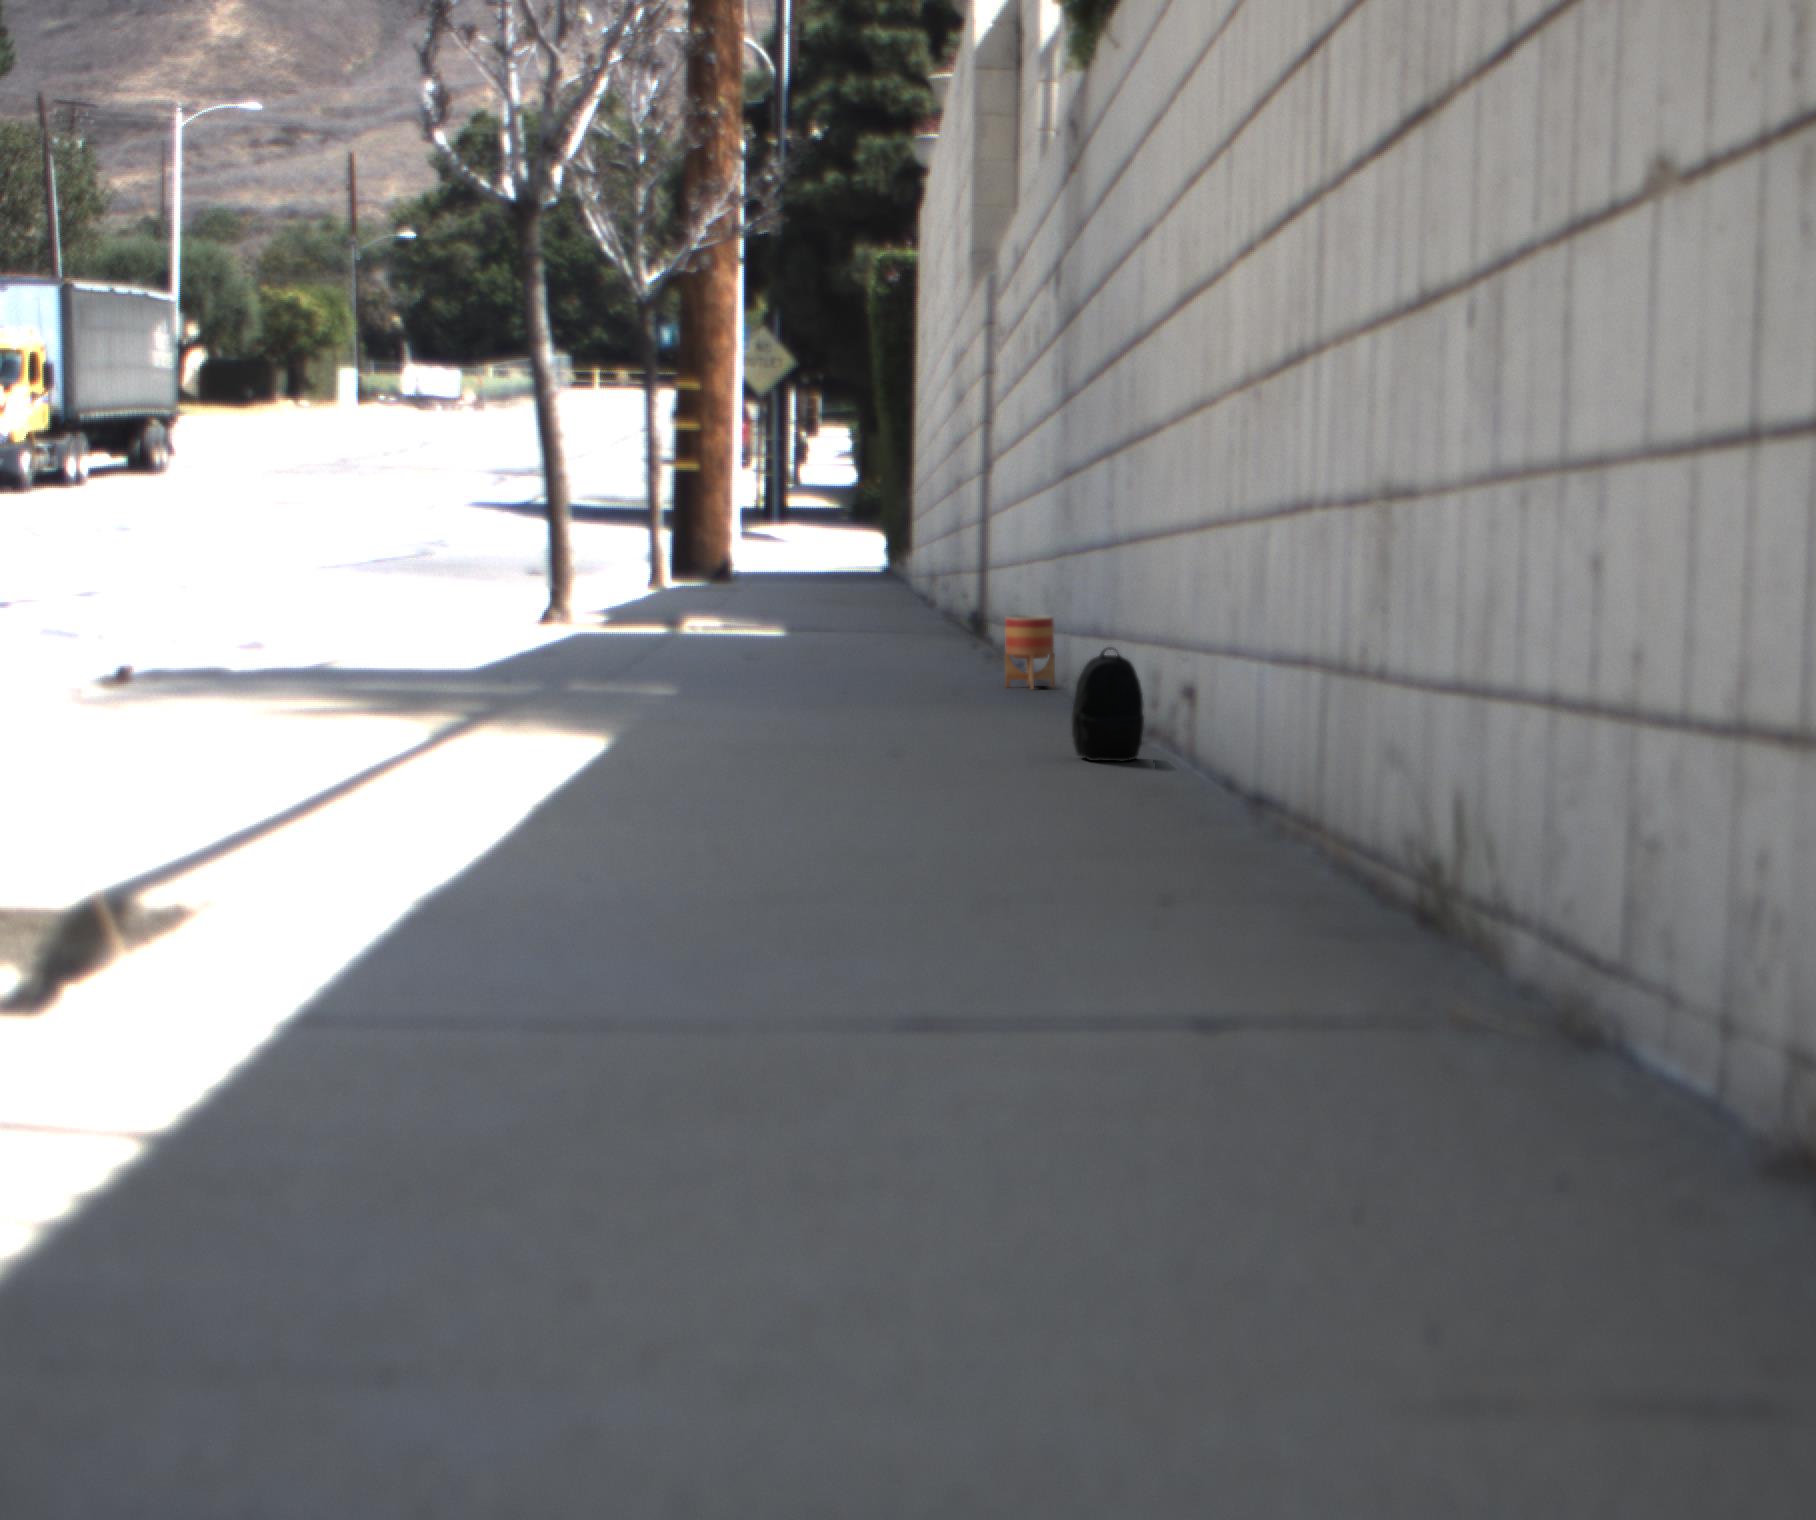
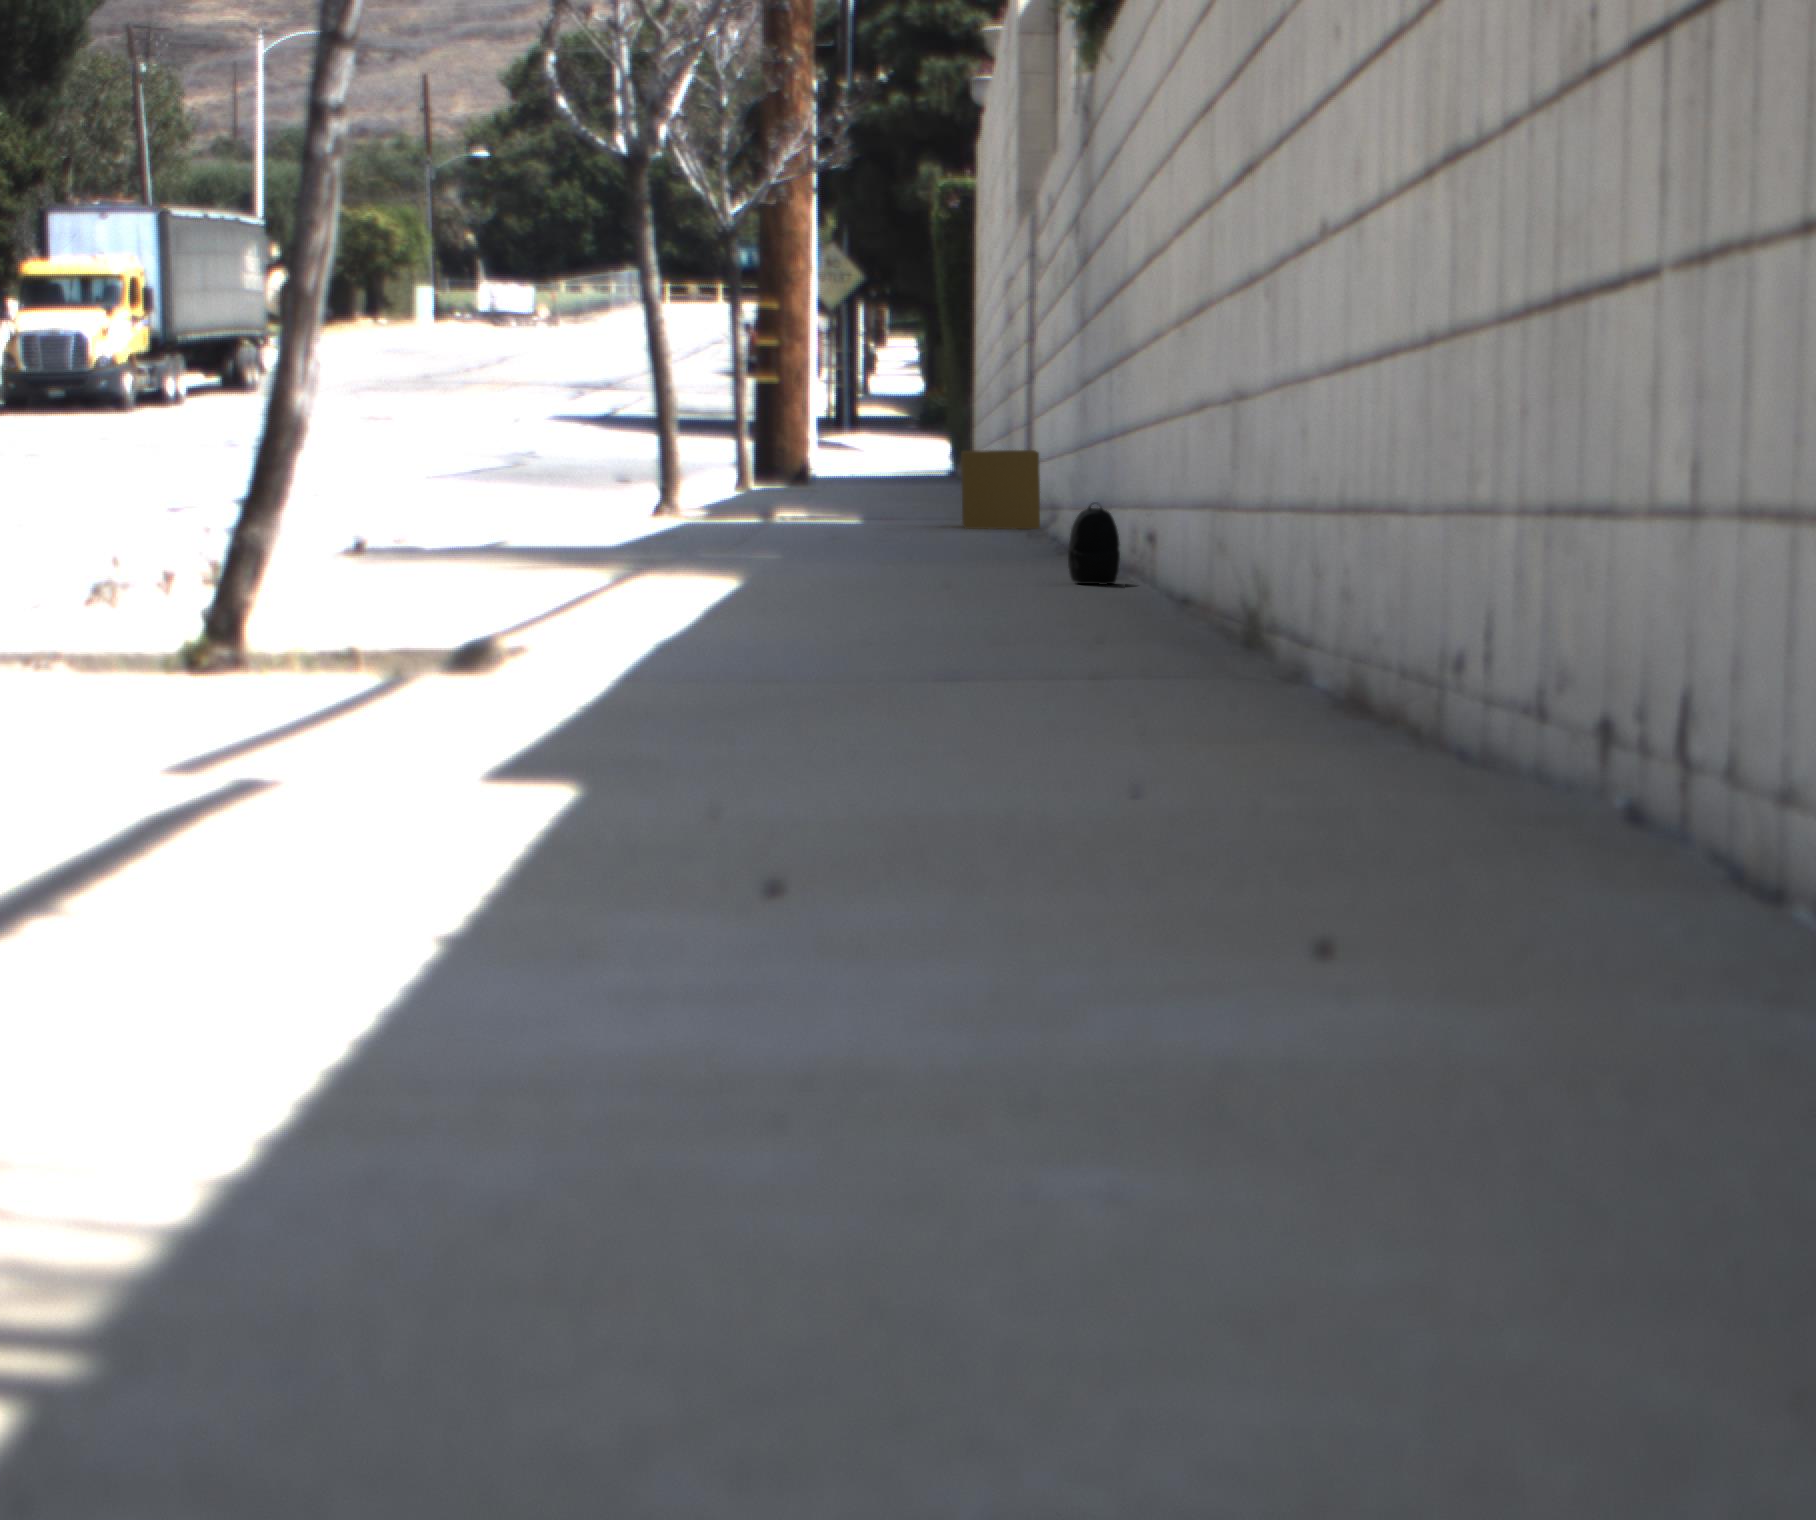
cardboard box: none [908,552,1004,647] -> present [961,450,1040,529]
planter: present [1005,615,1055,689] -> none [1033,494,1072,552]

